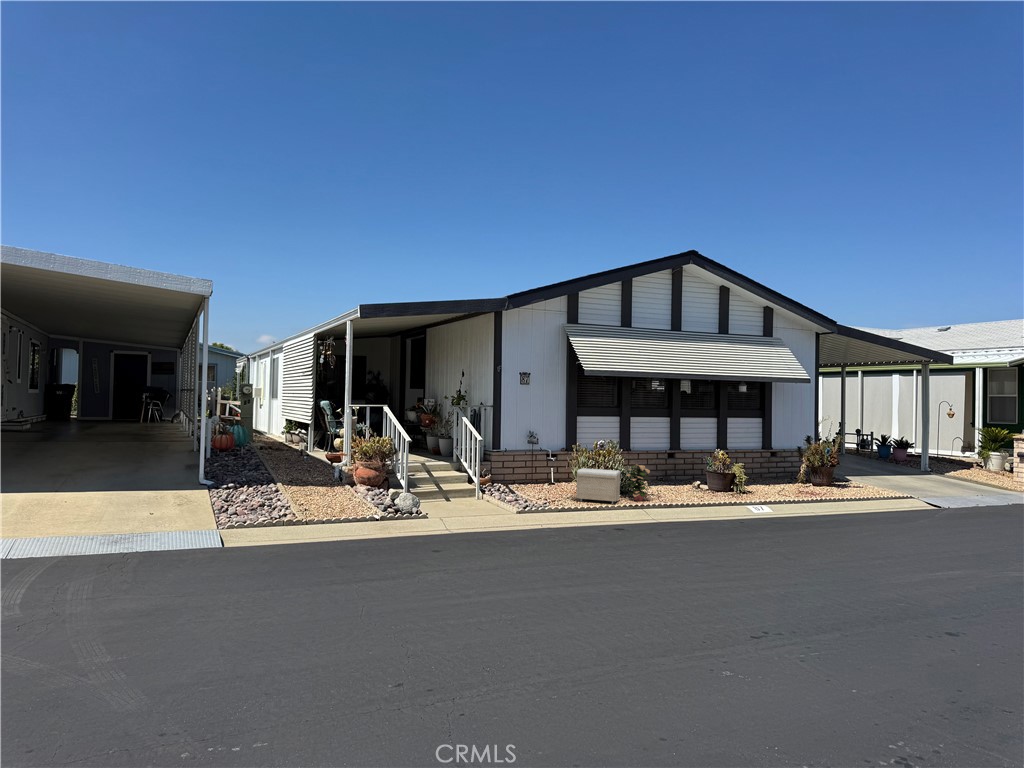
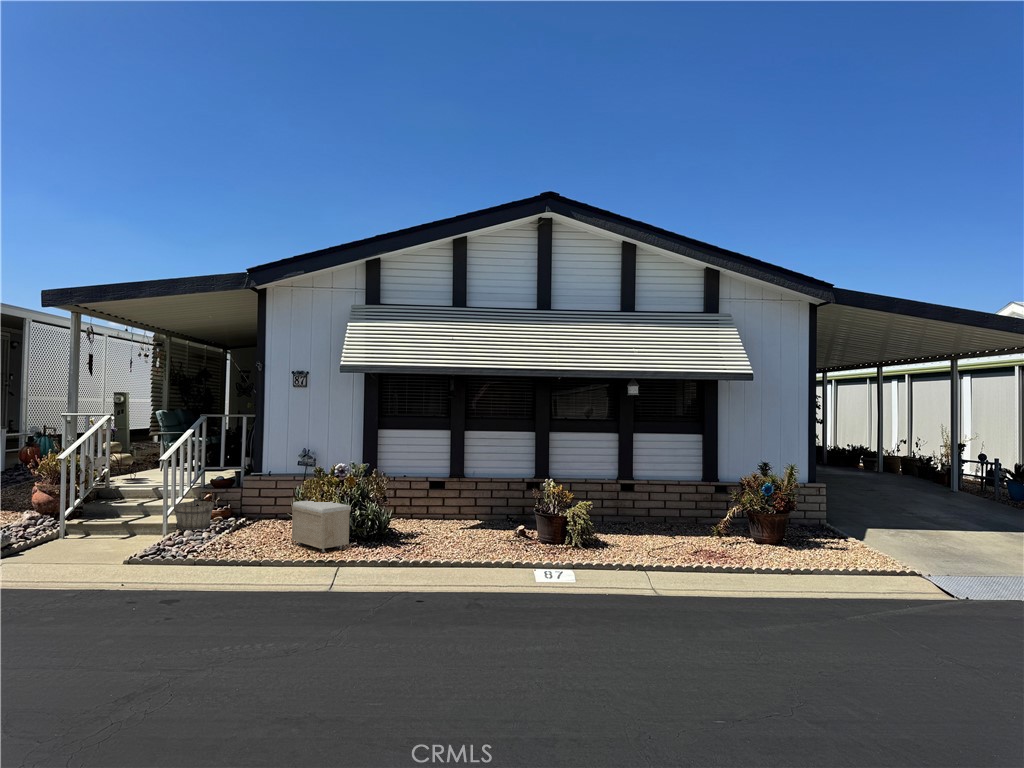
decorative plant: present [626,464,650,501] -> none [364,497,400,550]
wooden bucket: none [450,471,481,498] -> present [174,496,214,530]

